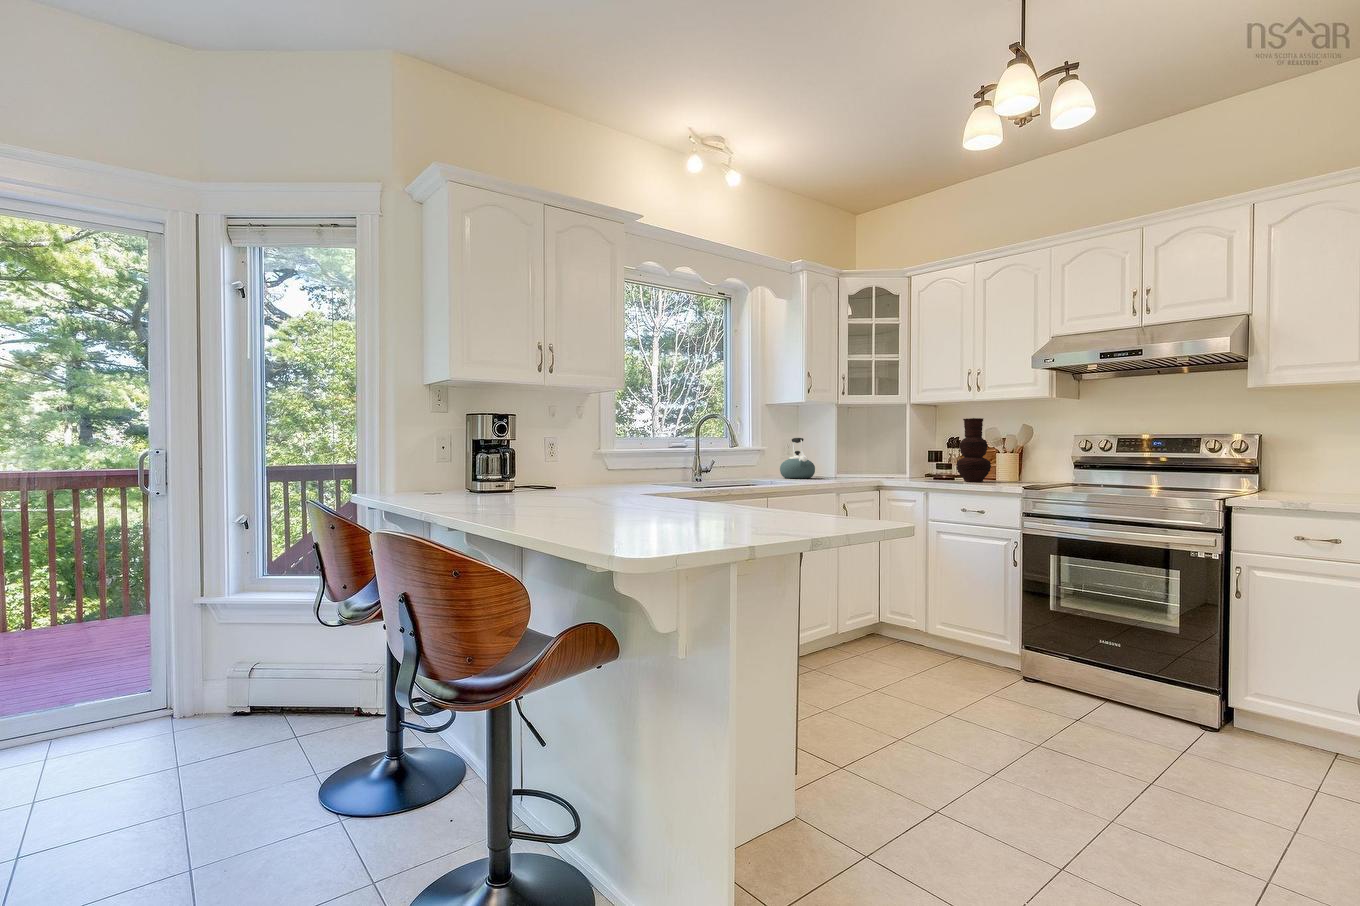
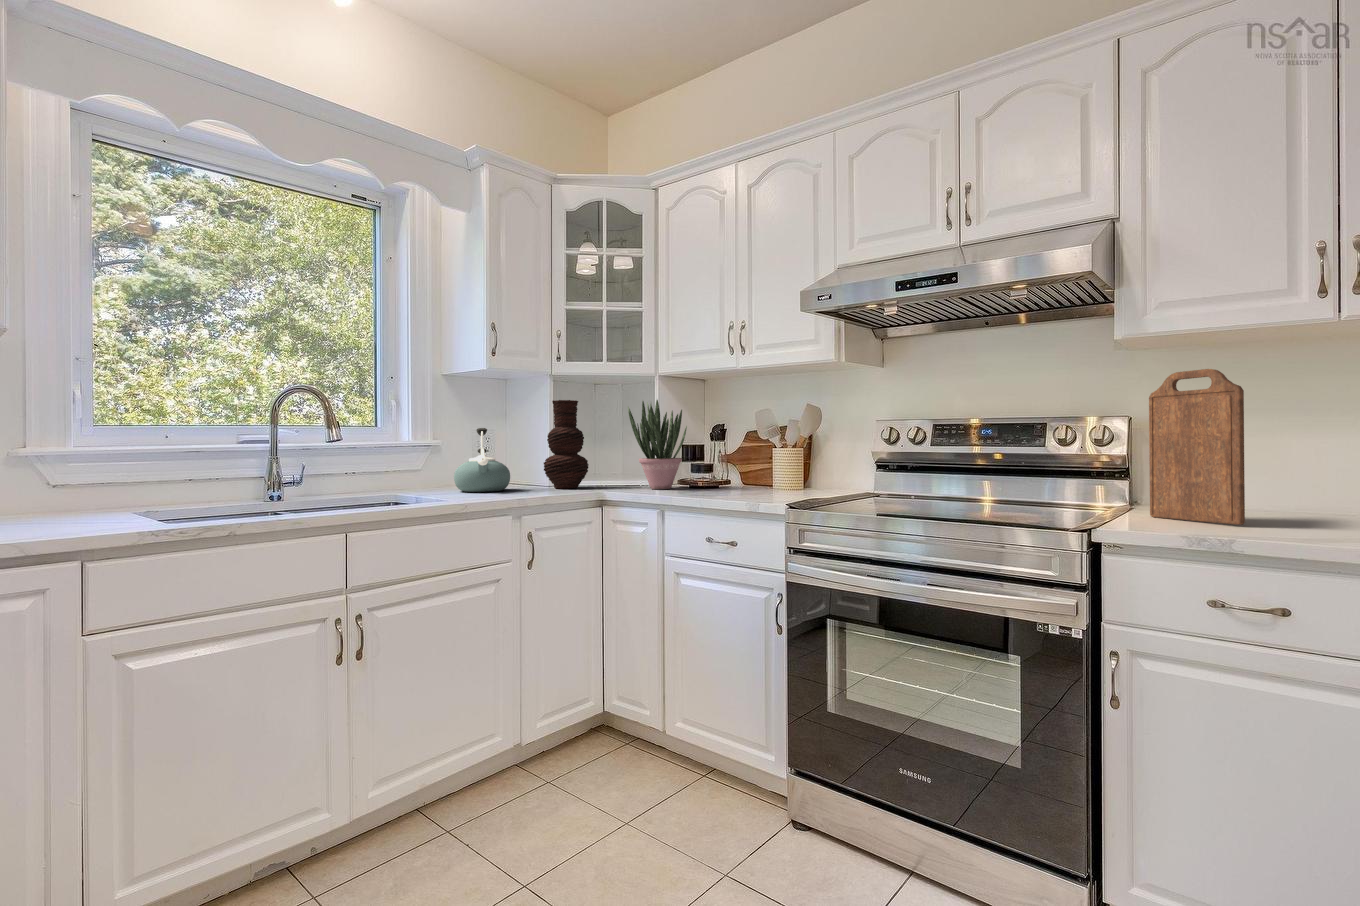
cutting board: none [1269,409,1326,499] -> present [1149,369,1245,525]
vase: present [956,418,991,482] -> present [544,400,589,488]
potted plant: none [892,419,936,479] -> present [628,400,687,489]

